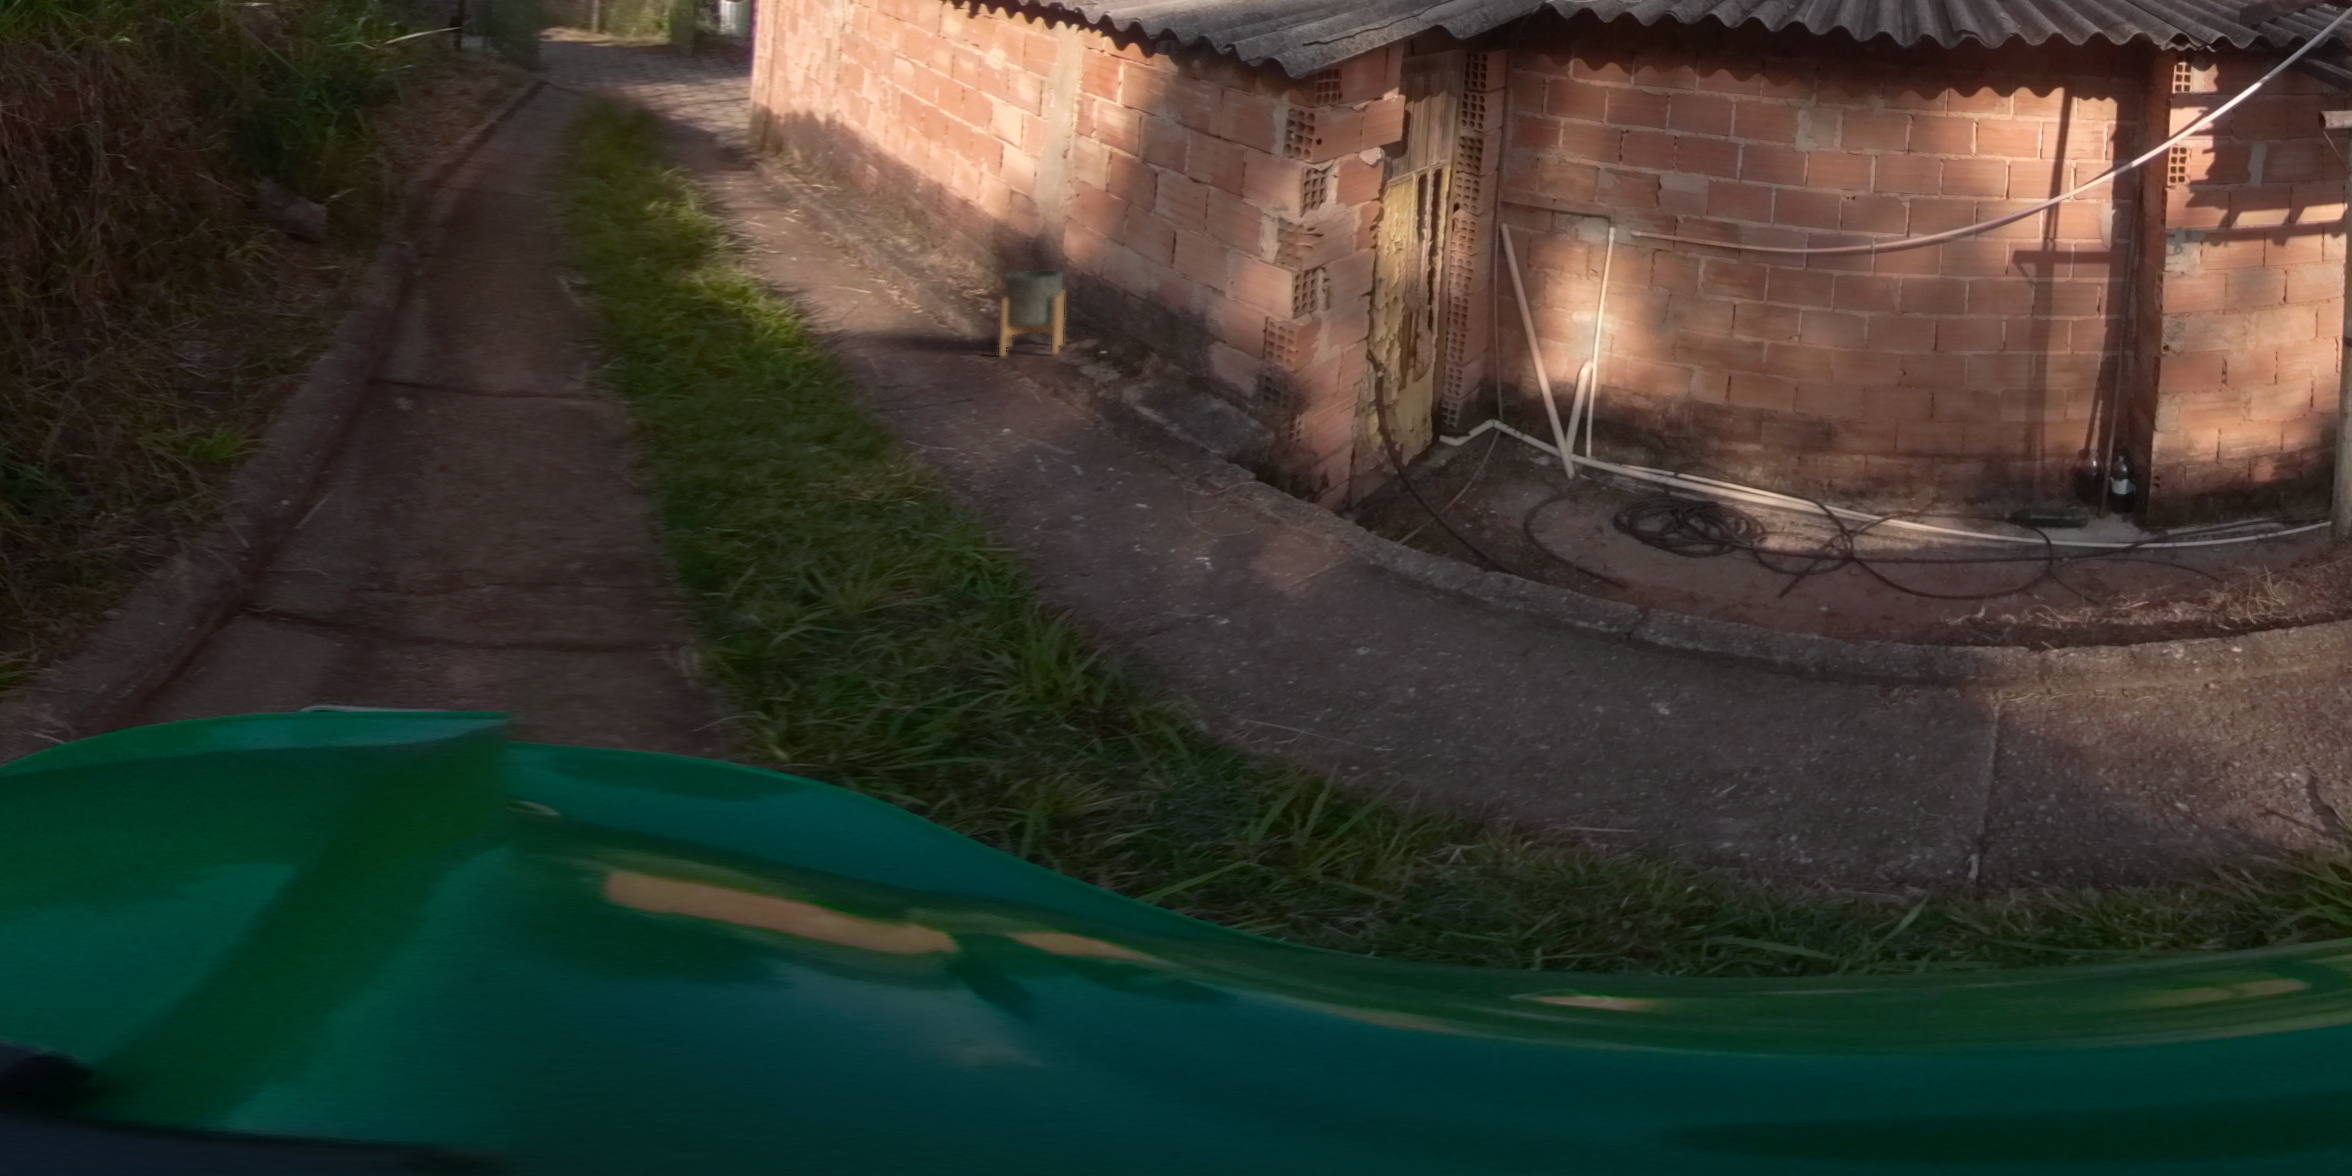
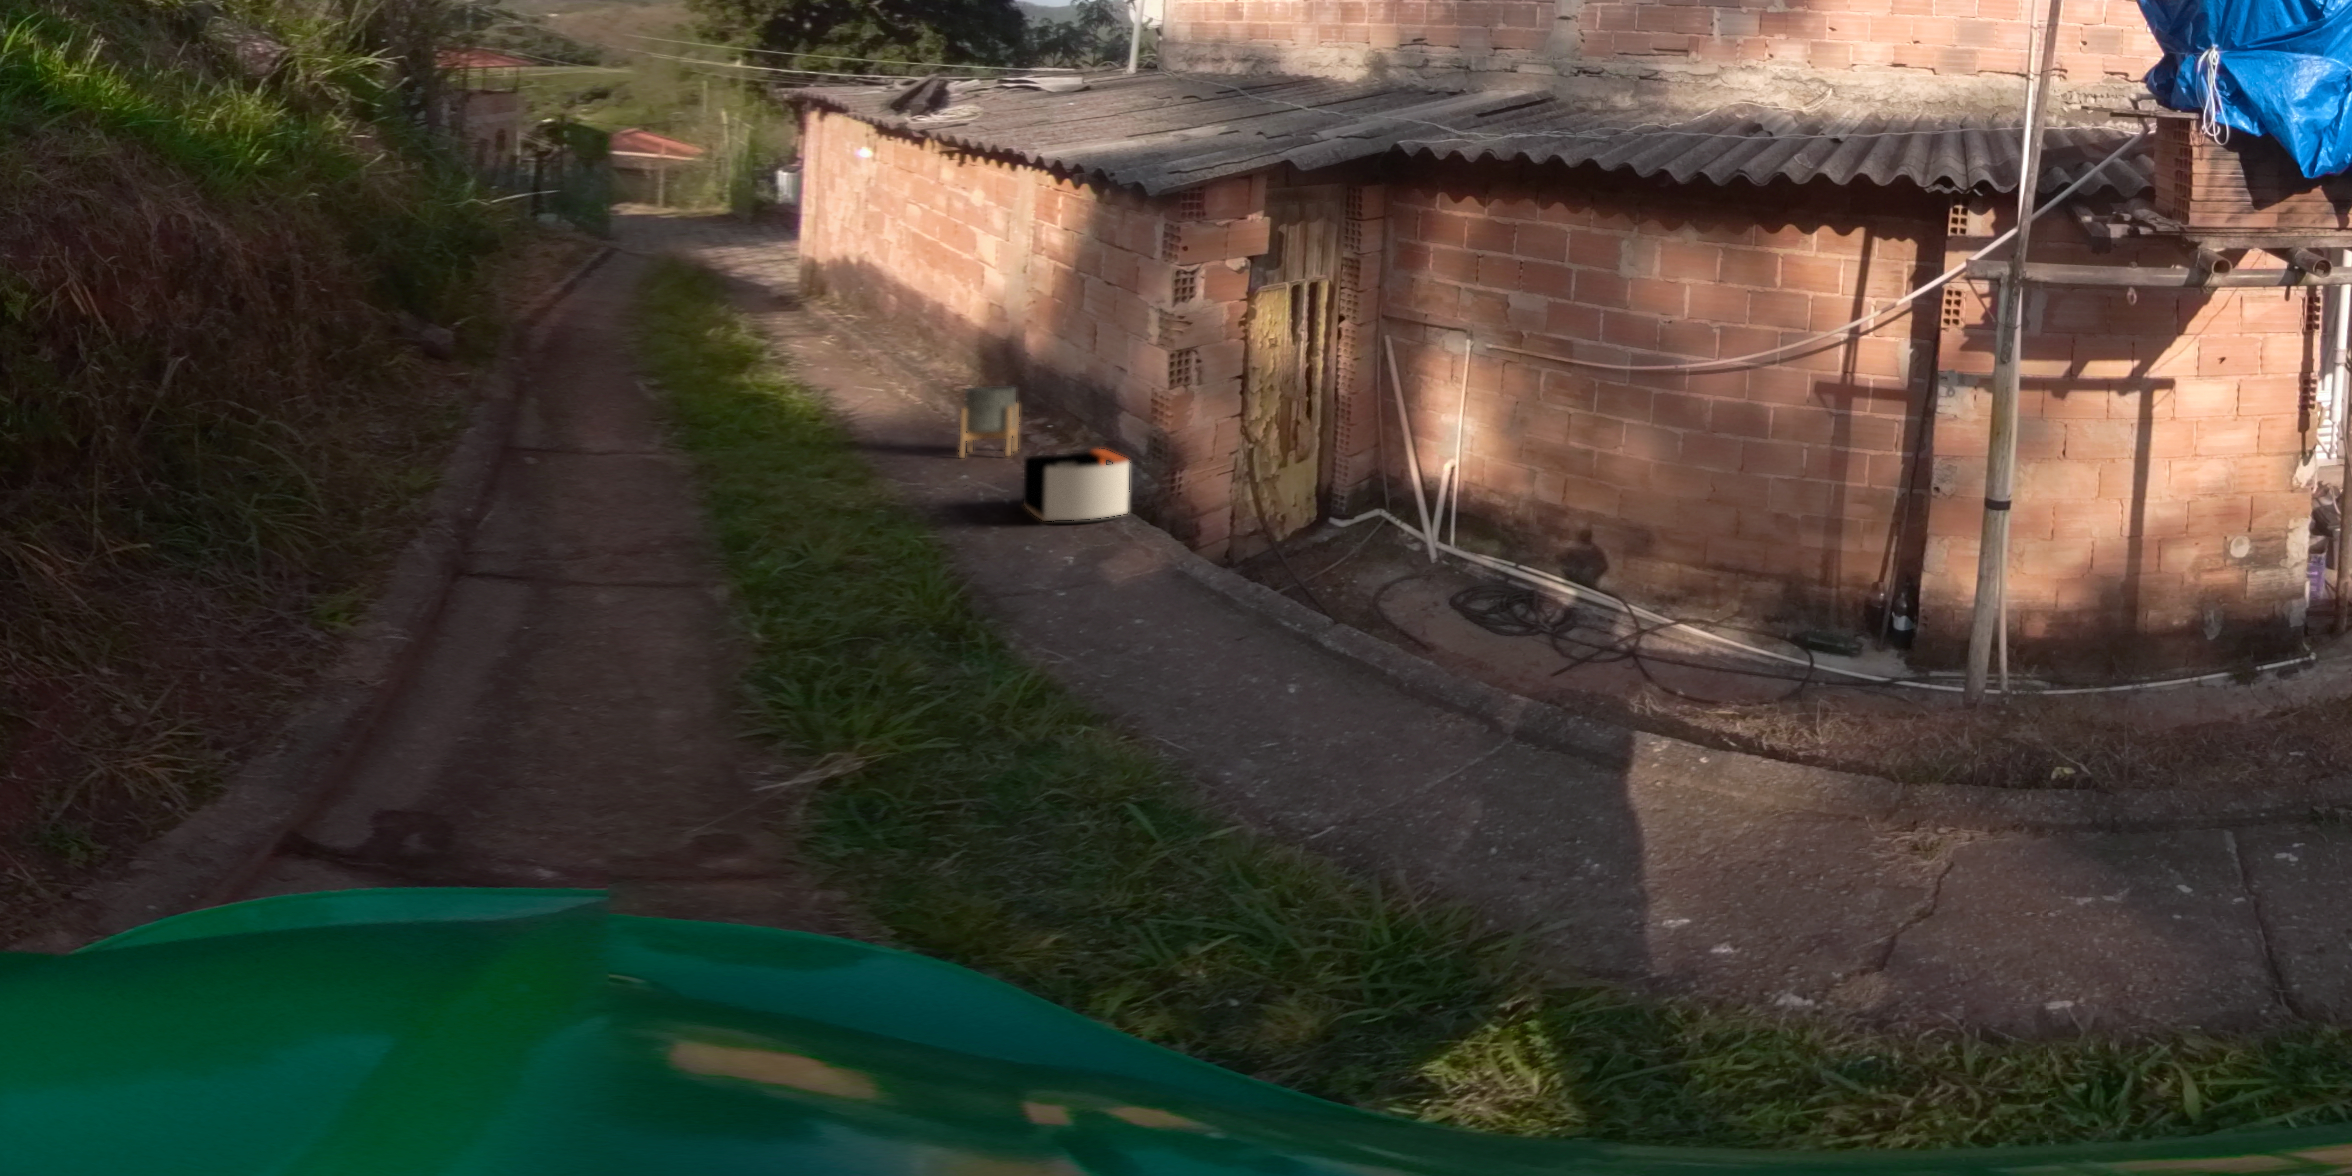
storage bin: none [1096,359,1228,457] -> present [1023,449,1129,521]

